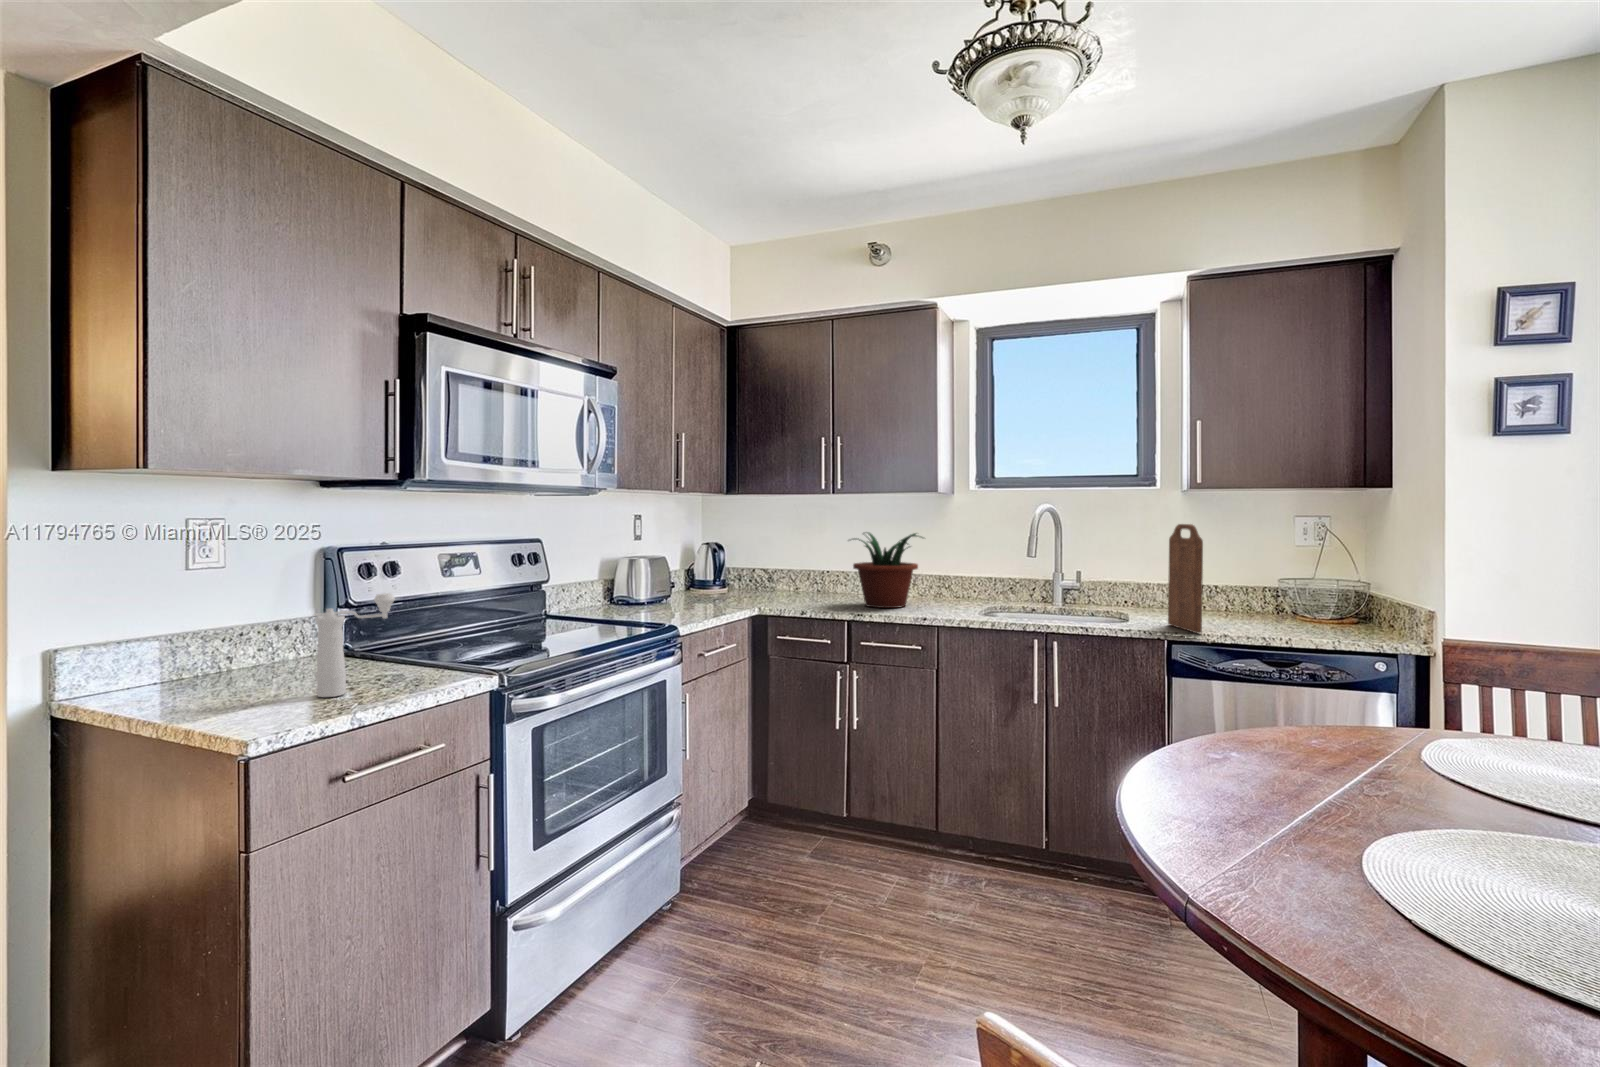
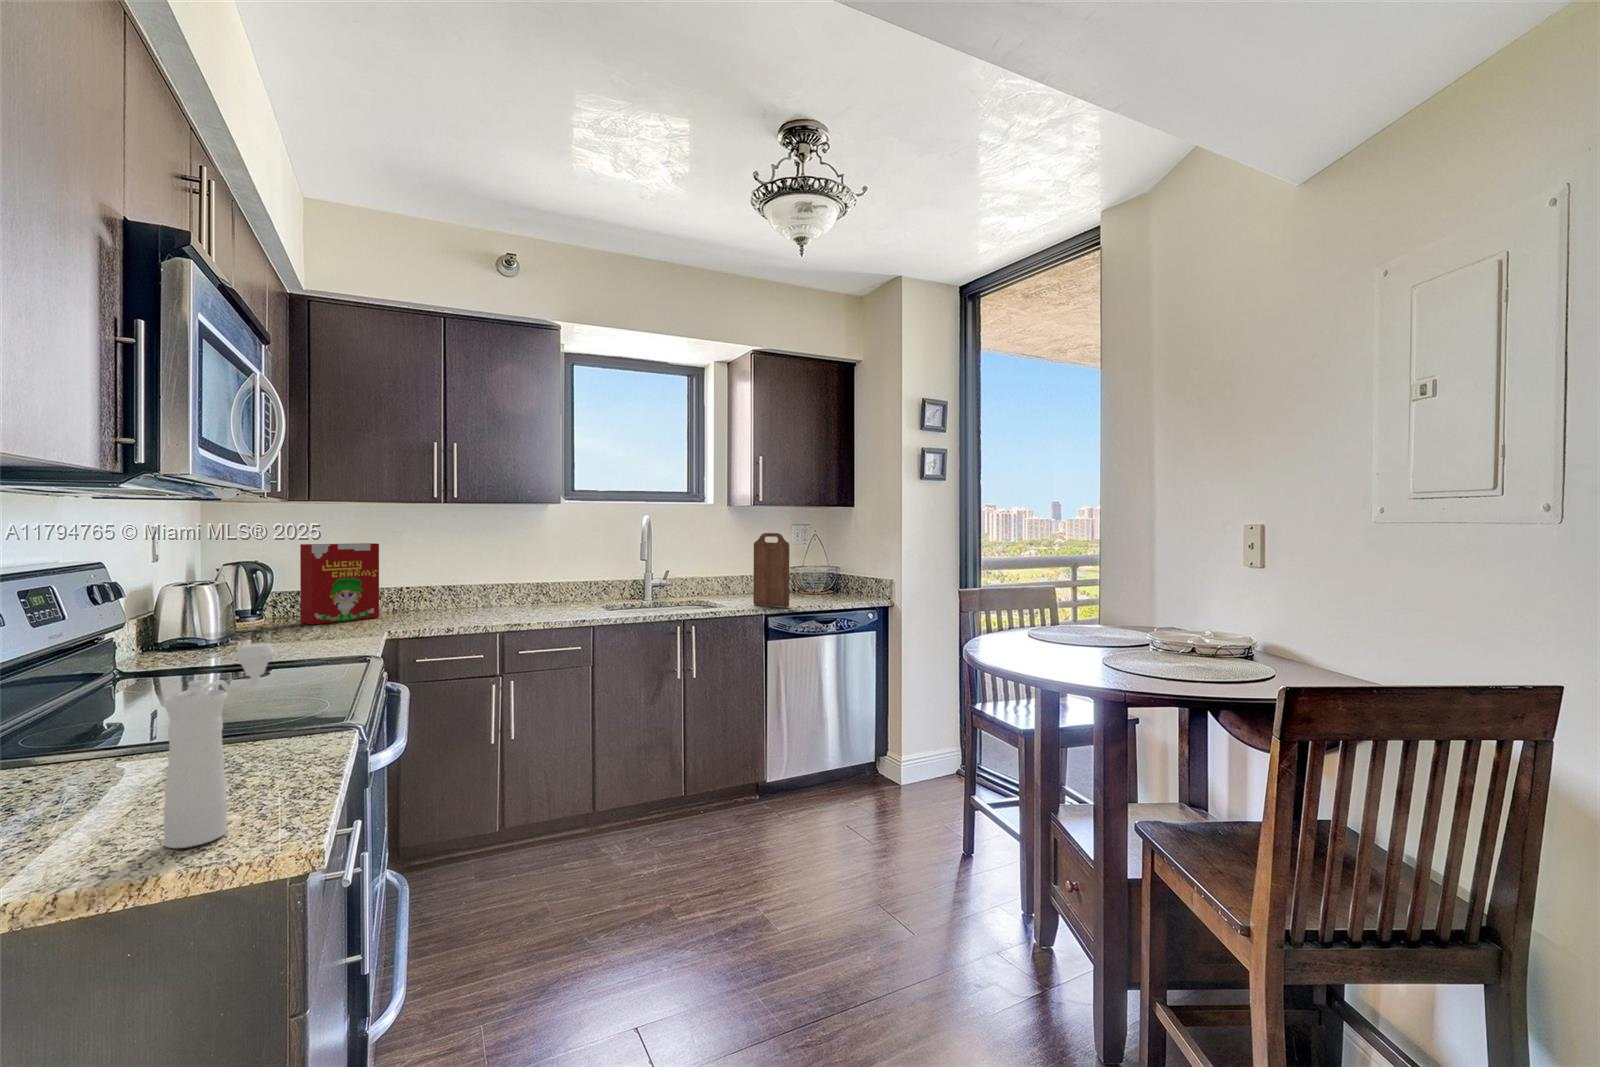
cereal box: none [740,530,793,597] -> present [300,543,379,624]
potted plant: present [853,532,923,608] -> none [472,544,556,617]

